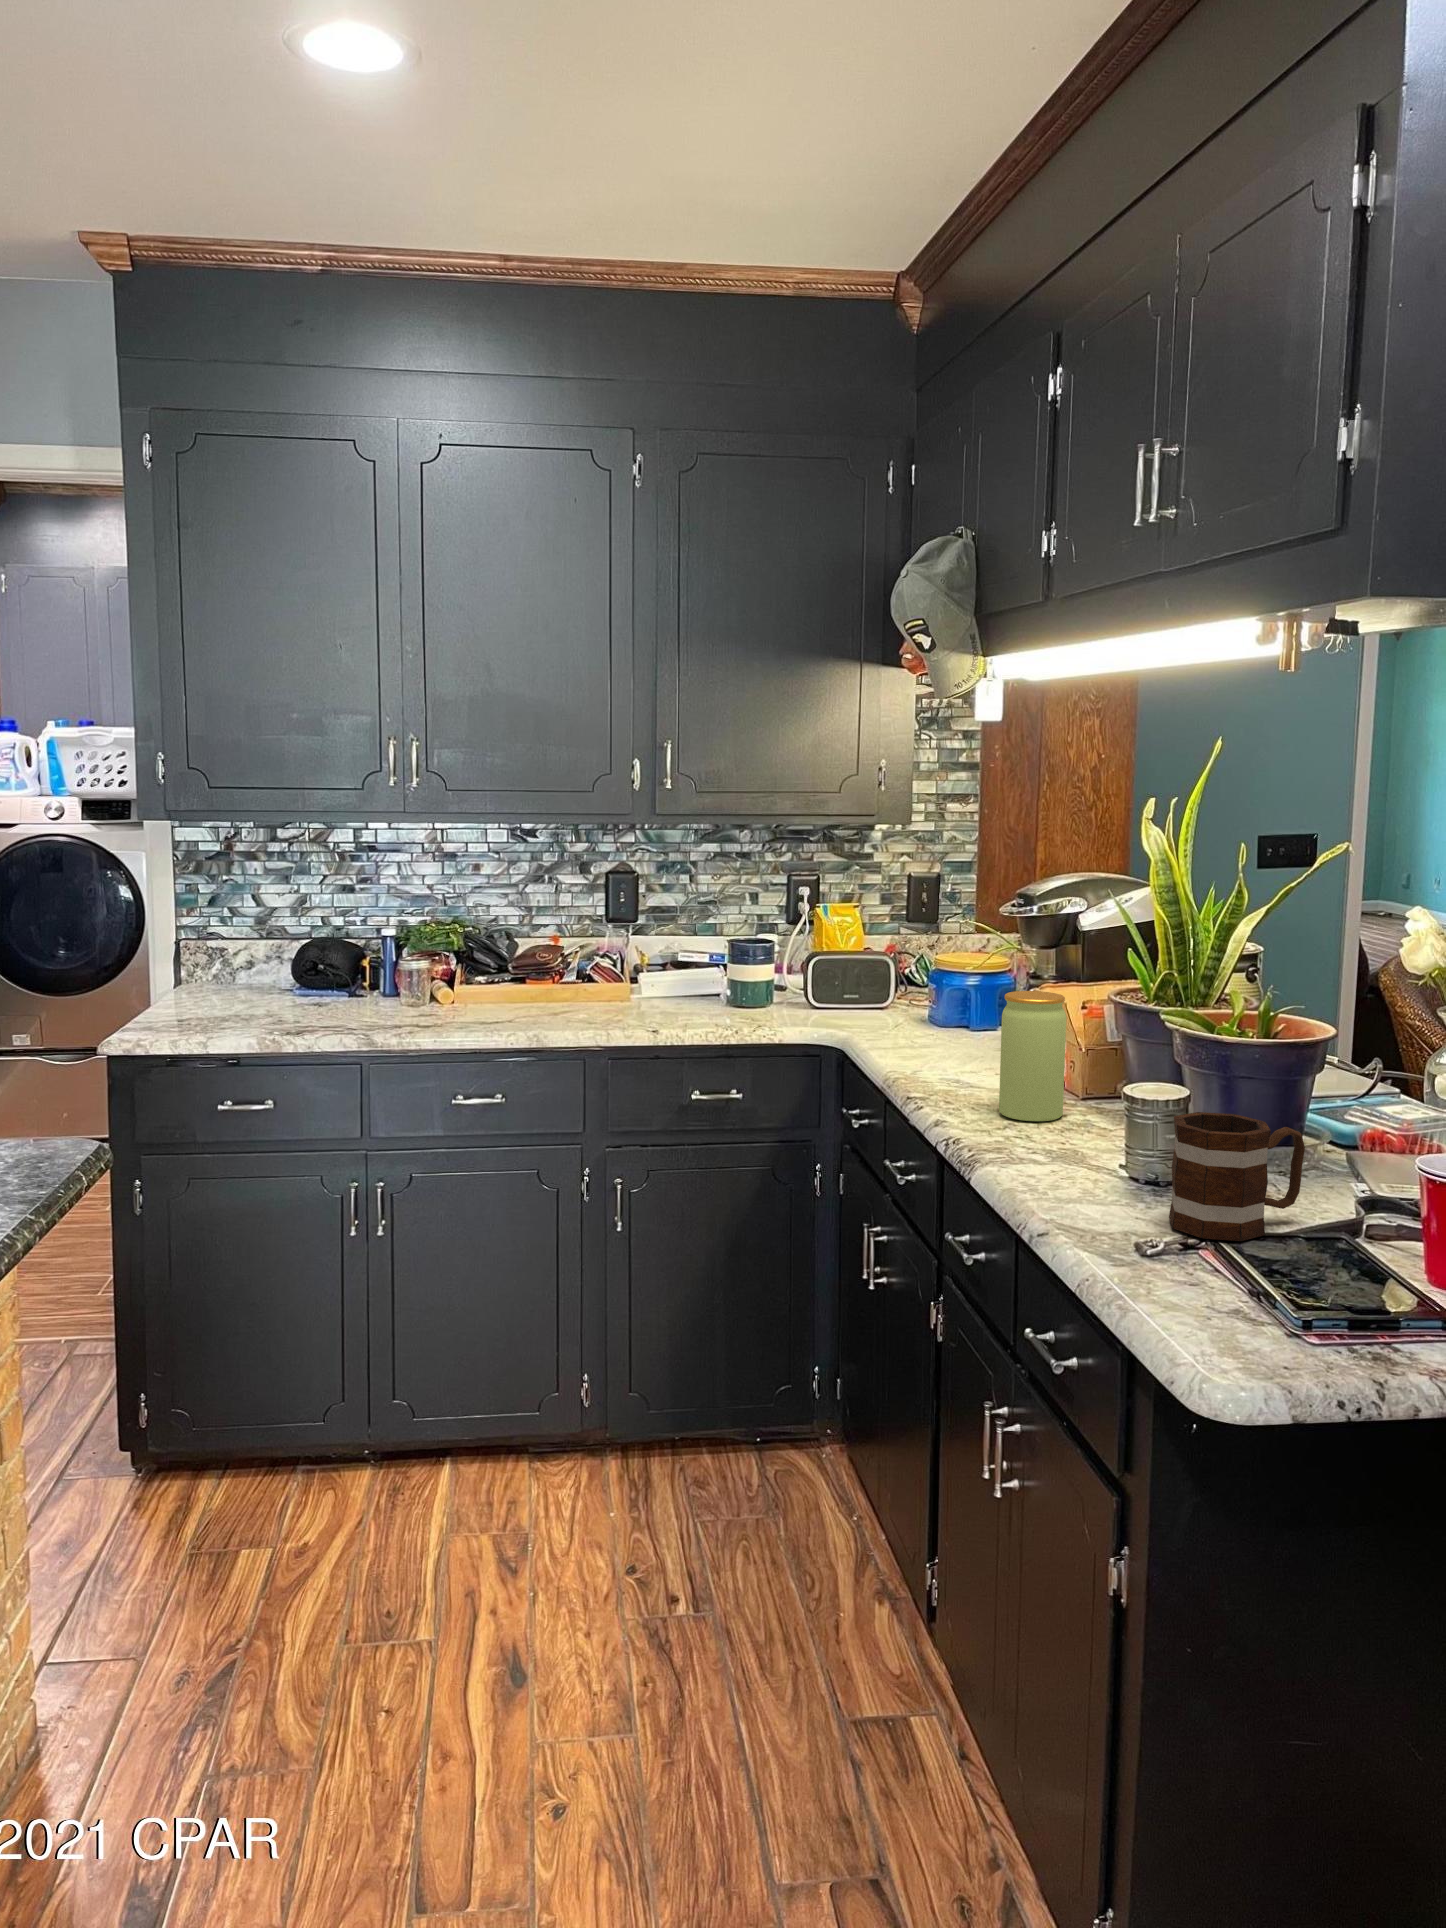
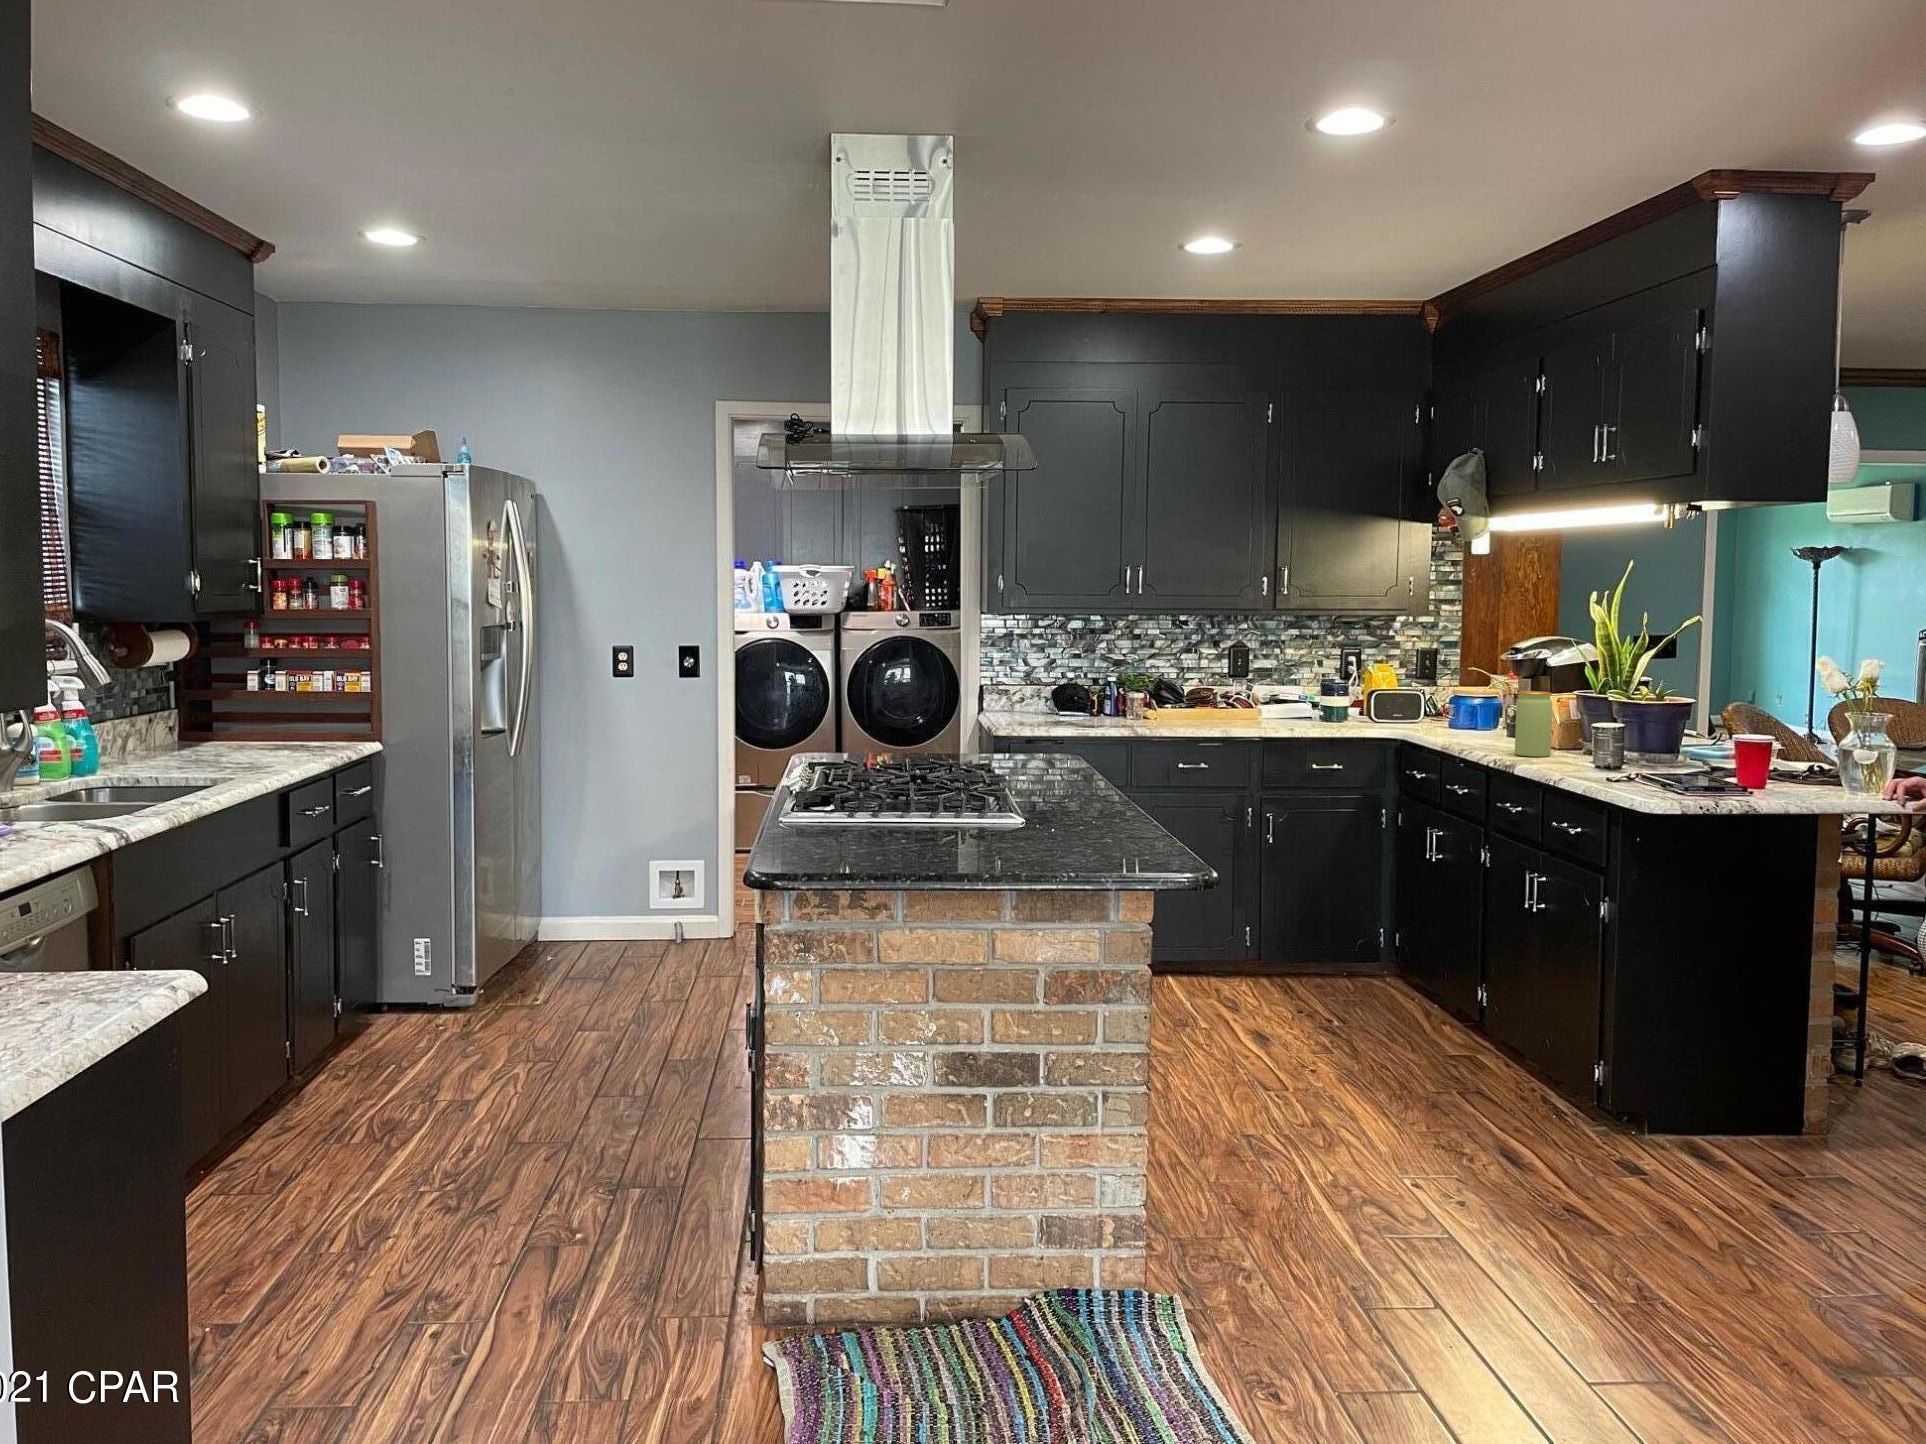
mug: present [1169,1112,1305,1241] -> none [1620,730,1687,783]

